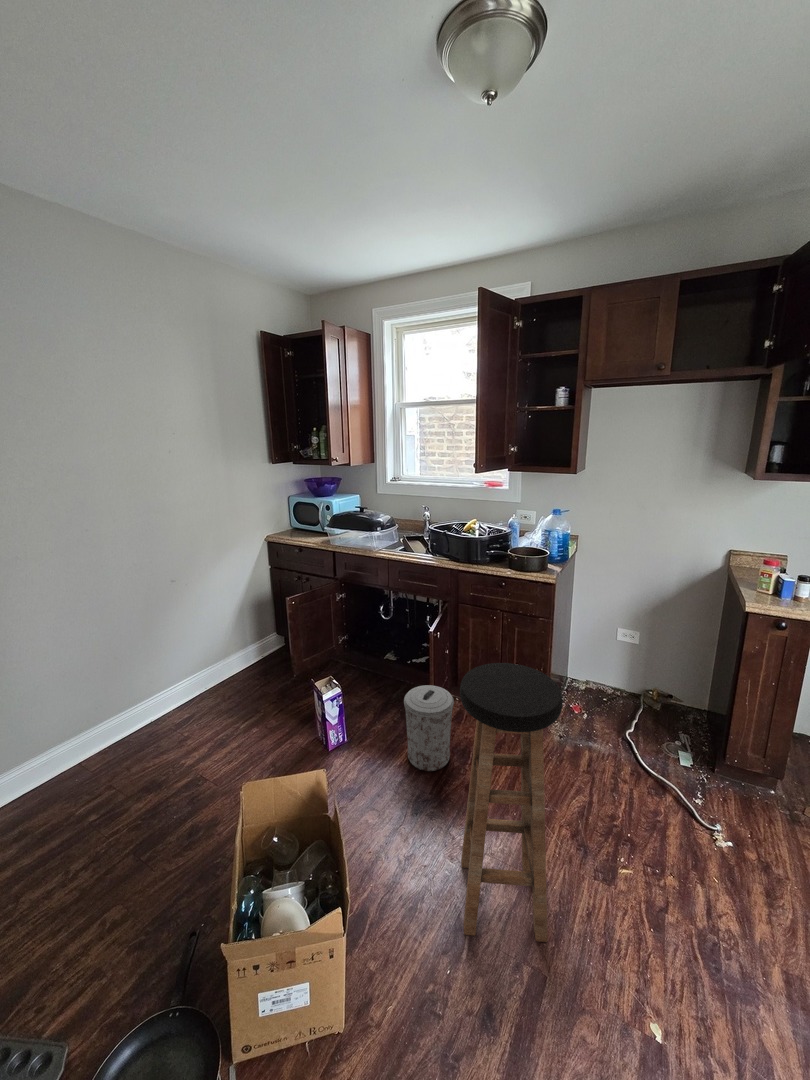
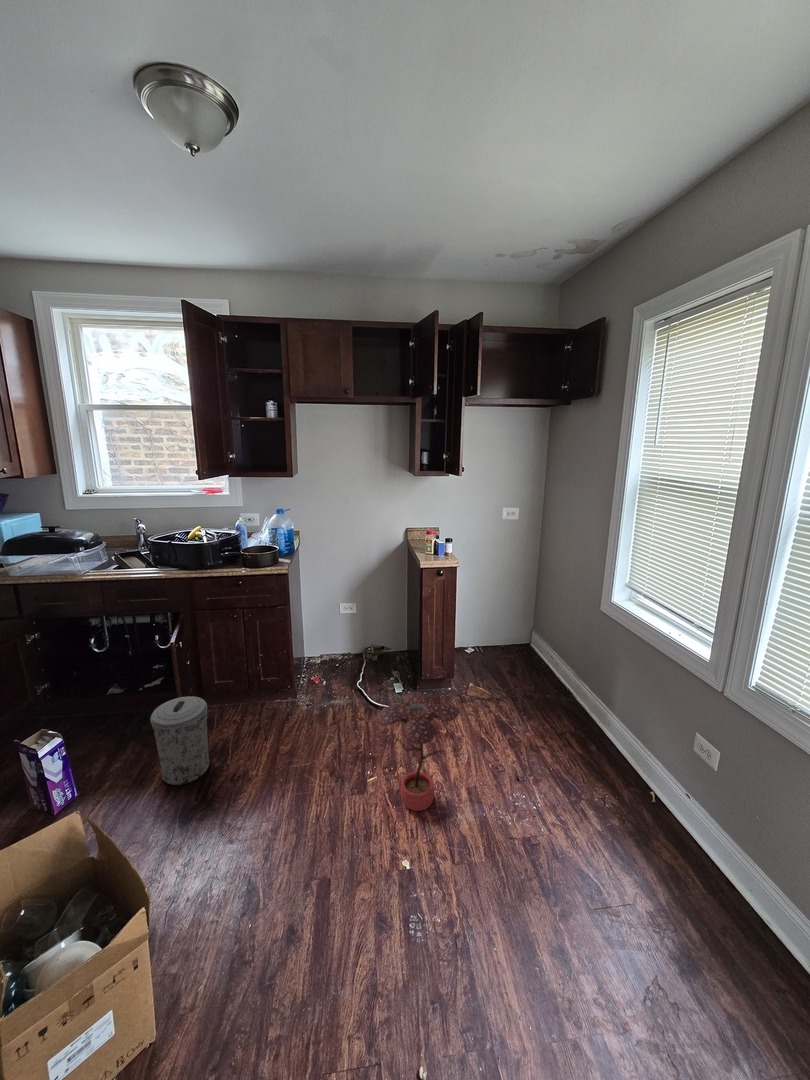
bar stool: present [460,663,563,942] -> none [225,640,326,890]
potted plant: none [641,787,791,964] -> present [376,692,459,811]

